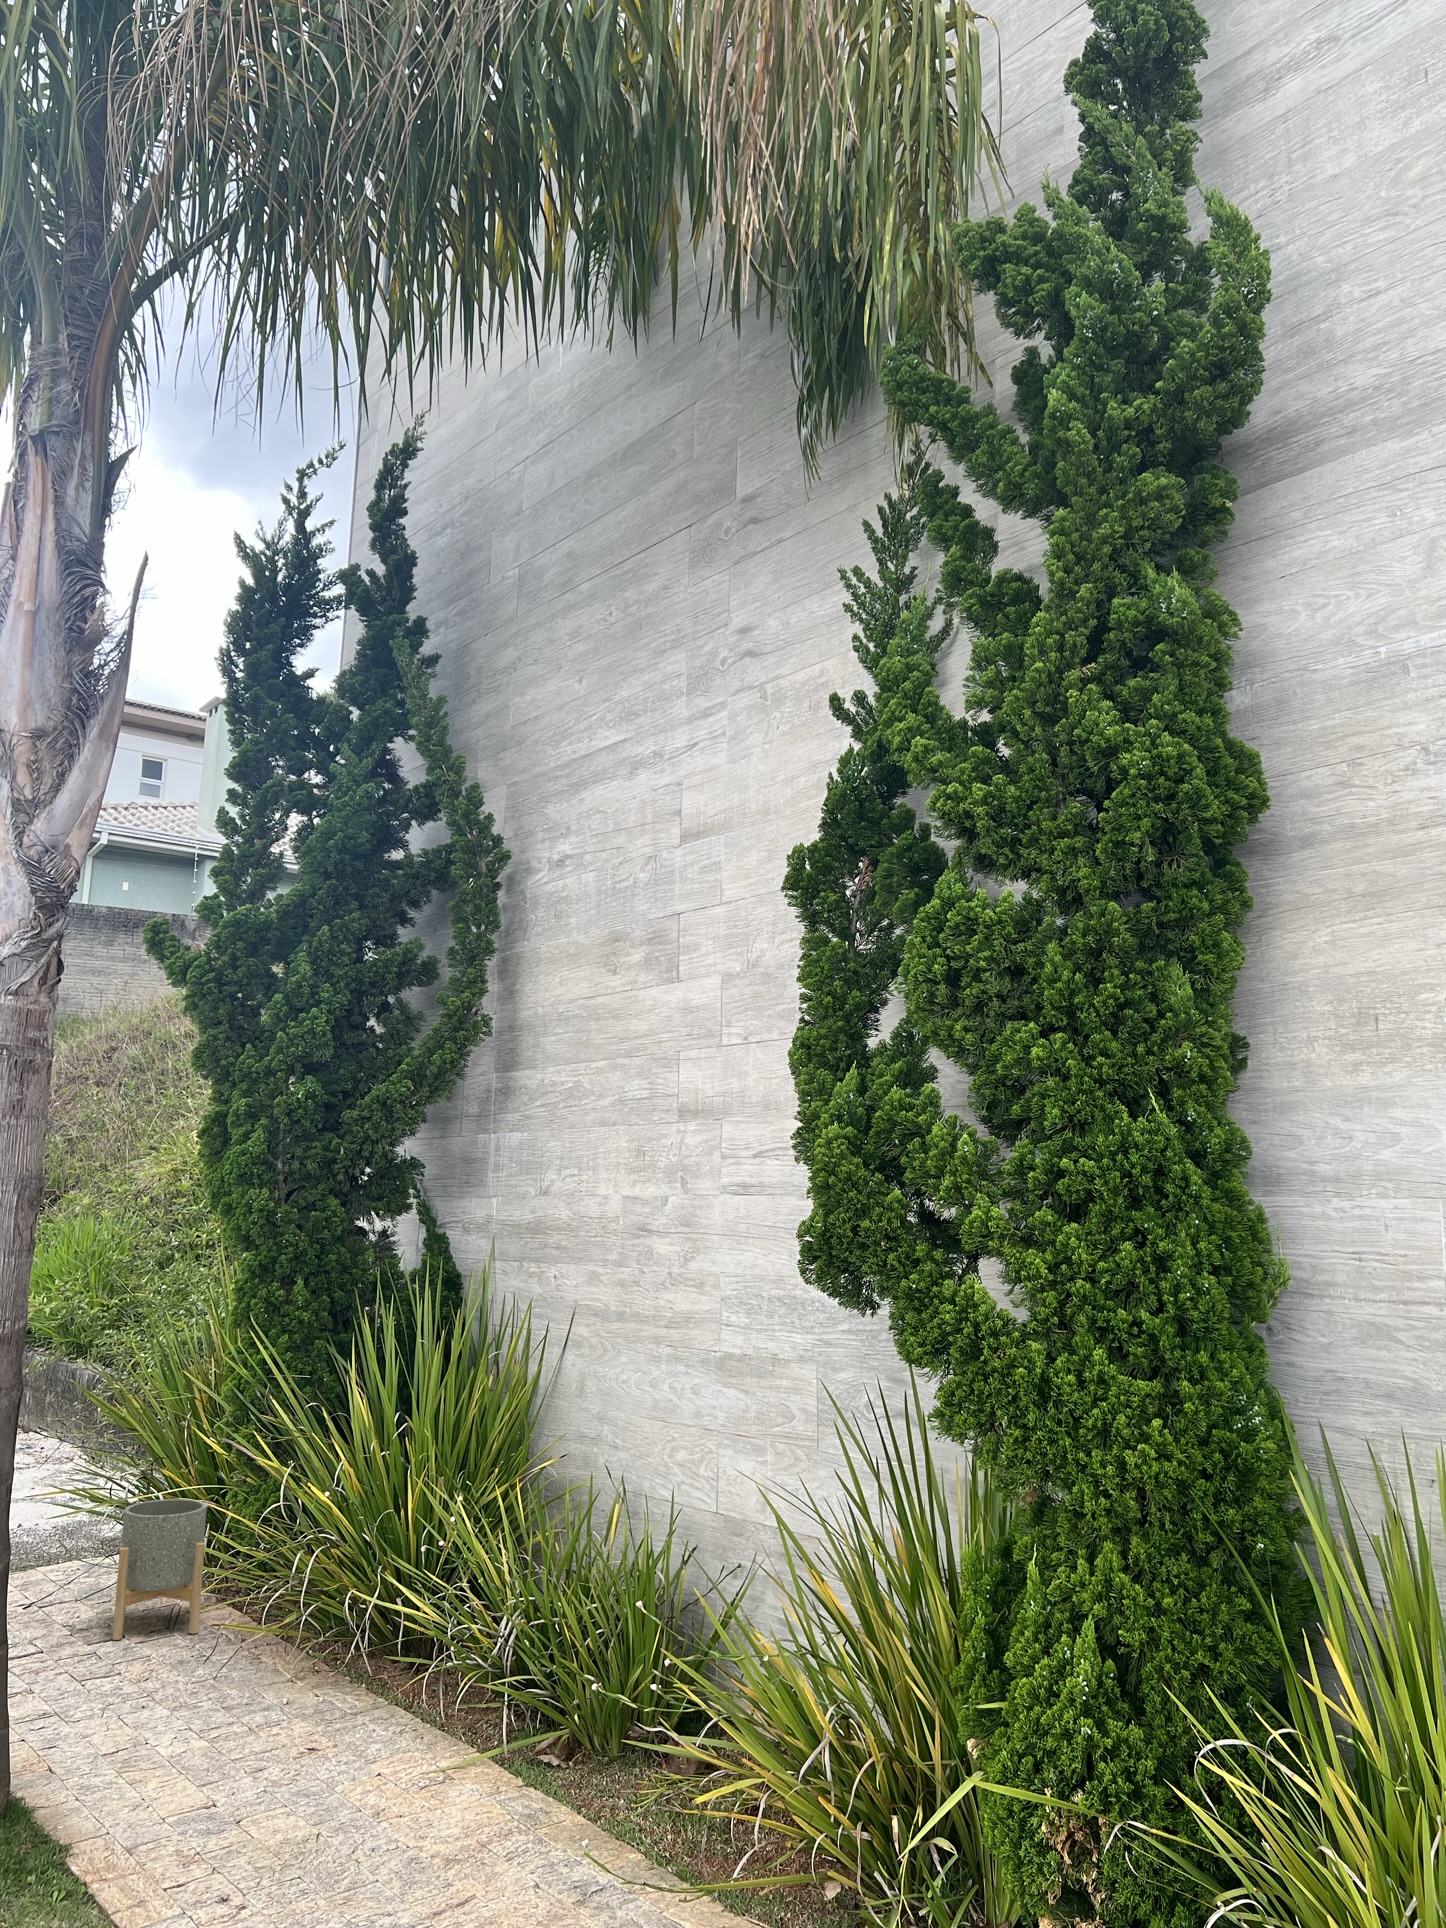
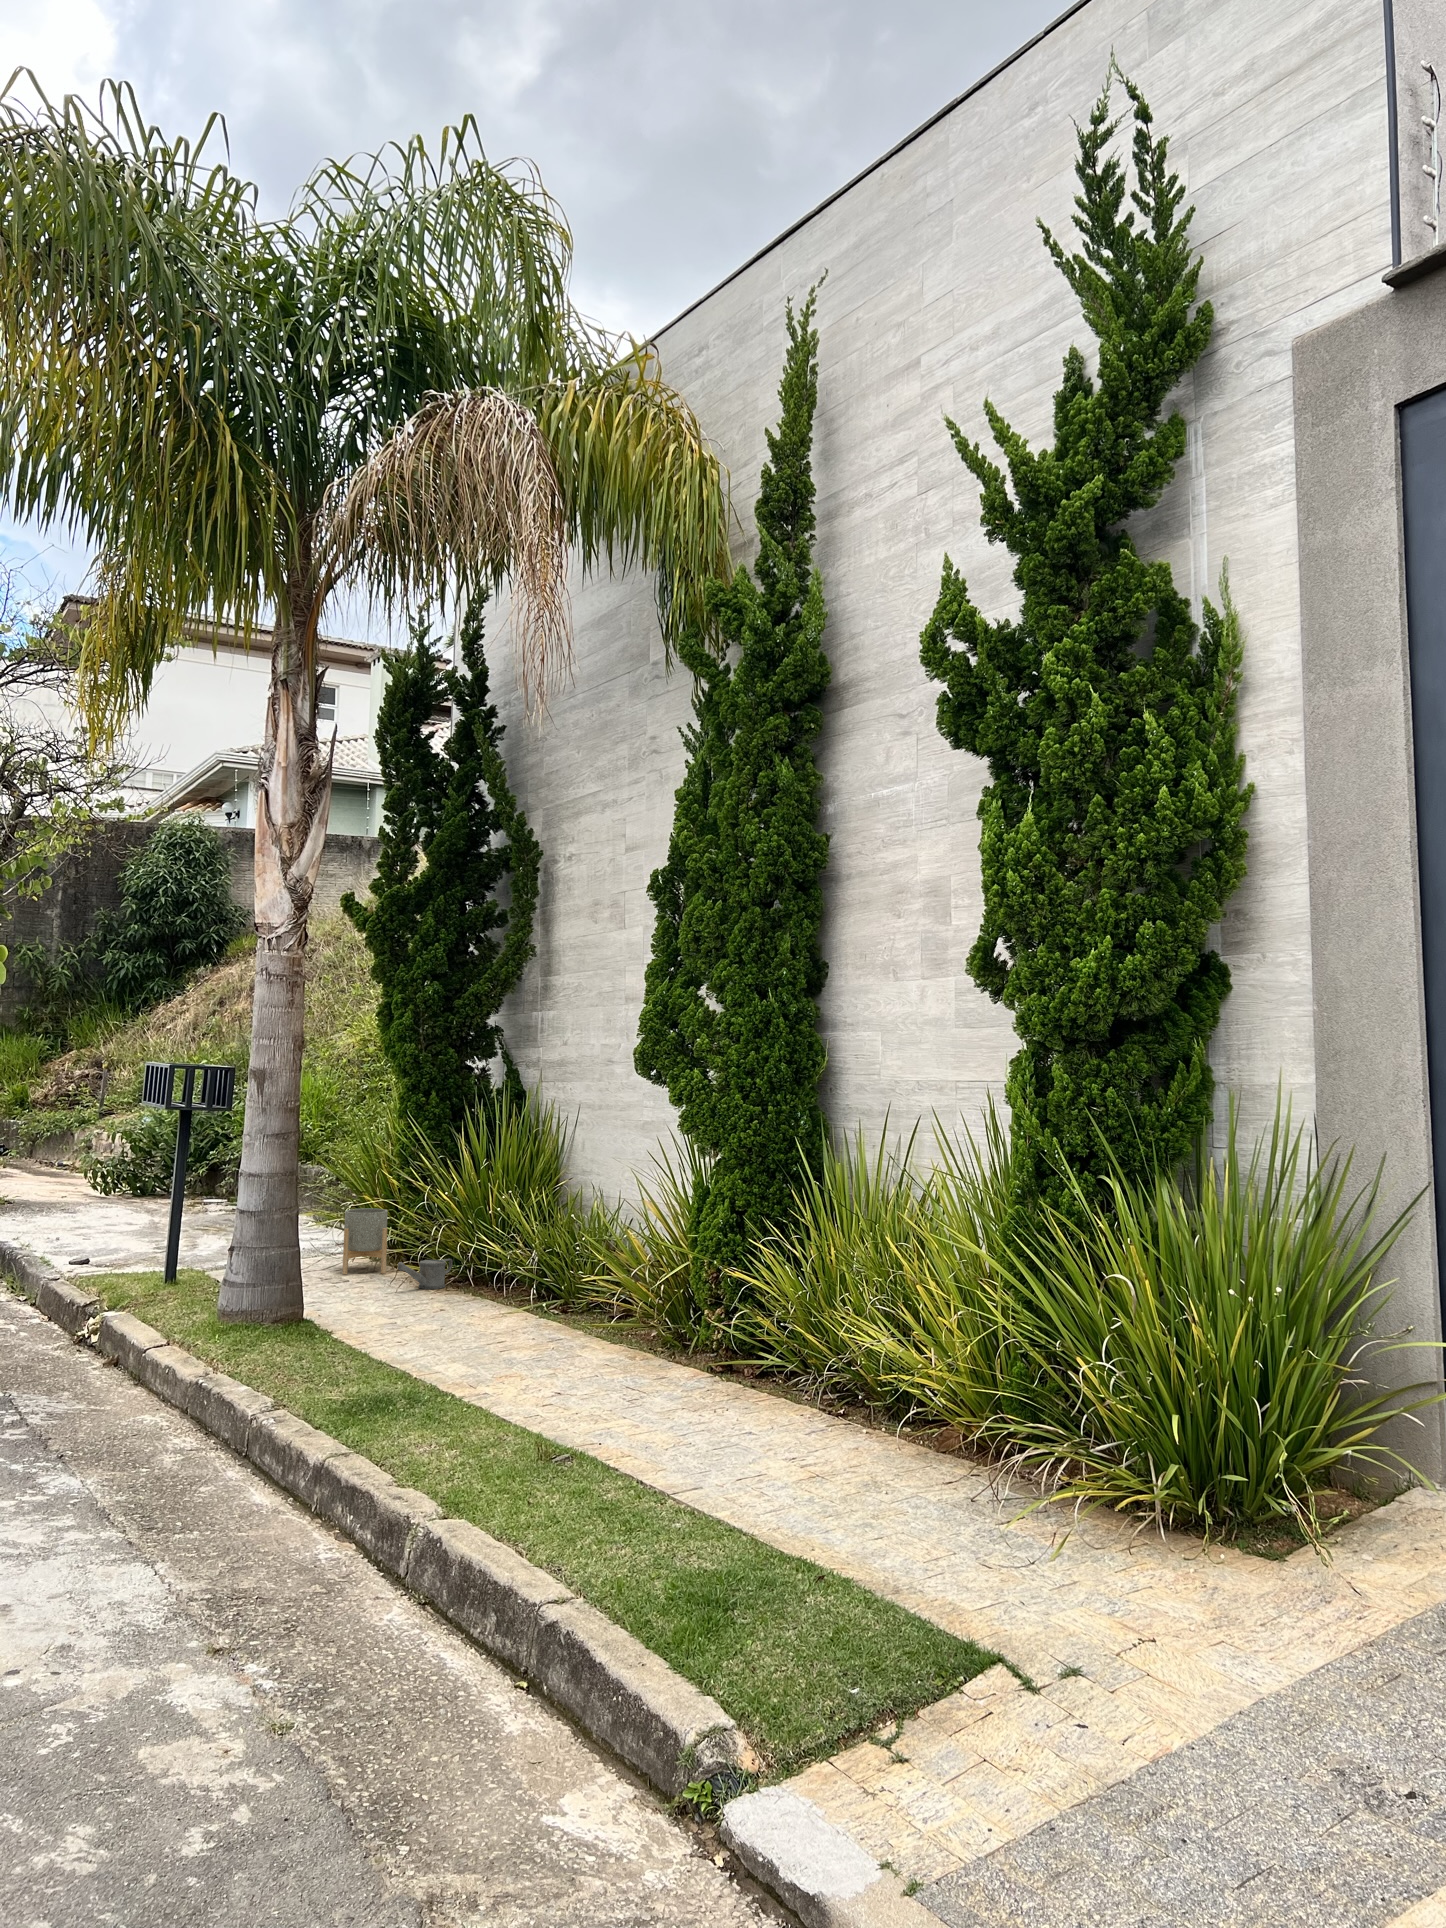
watering can: none [225,1613,333,1686] -> present [398,1259,452,1289]

